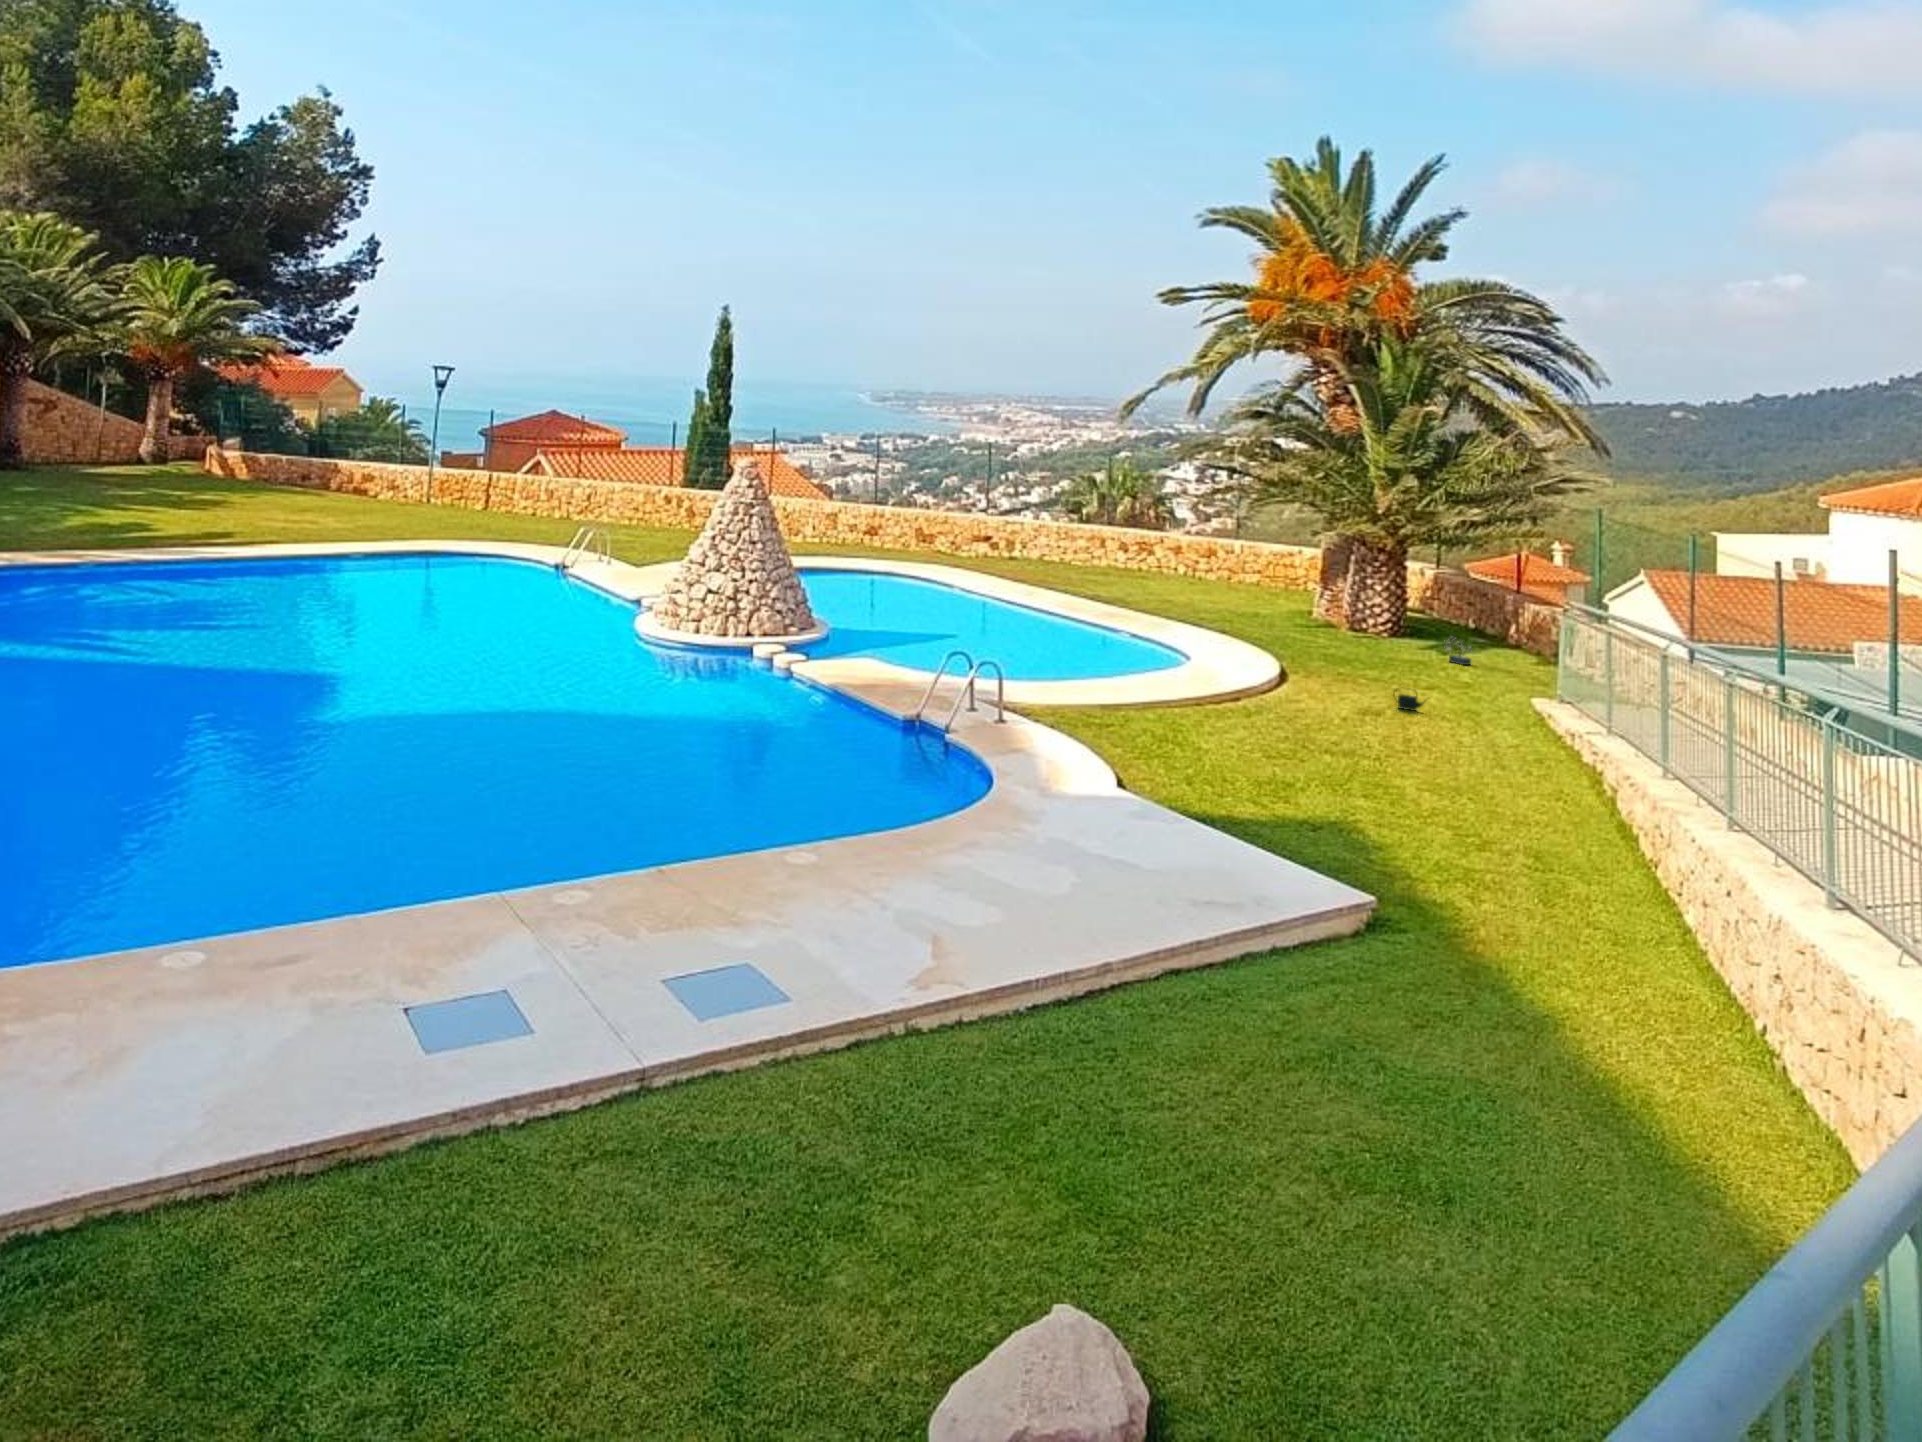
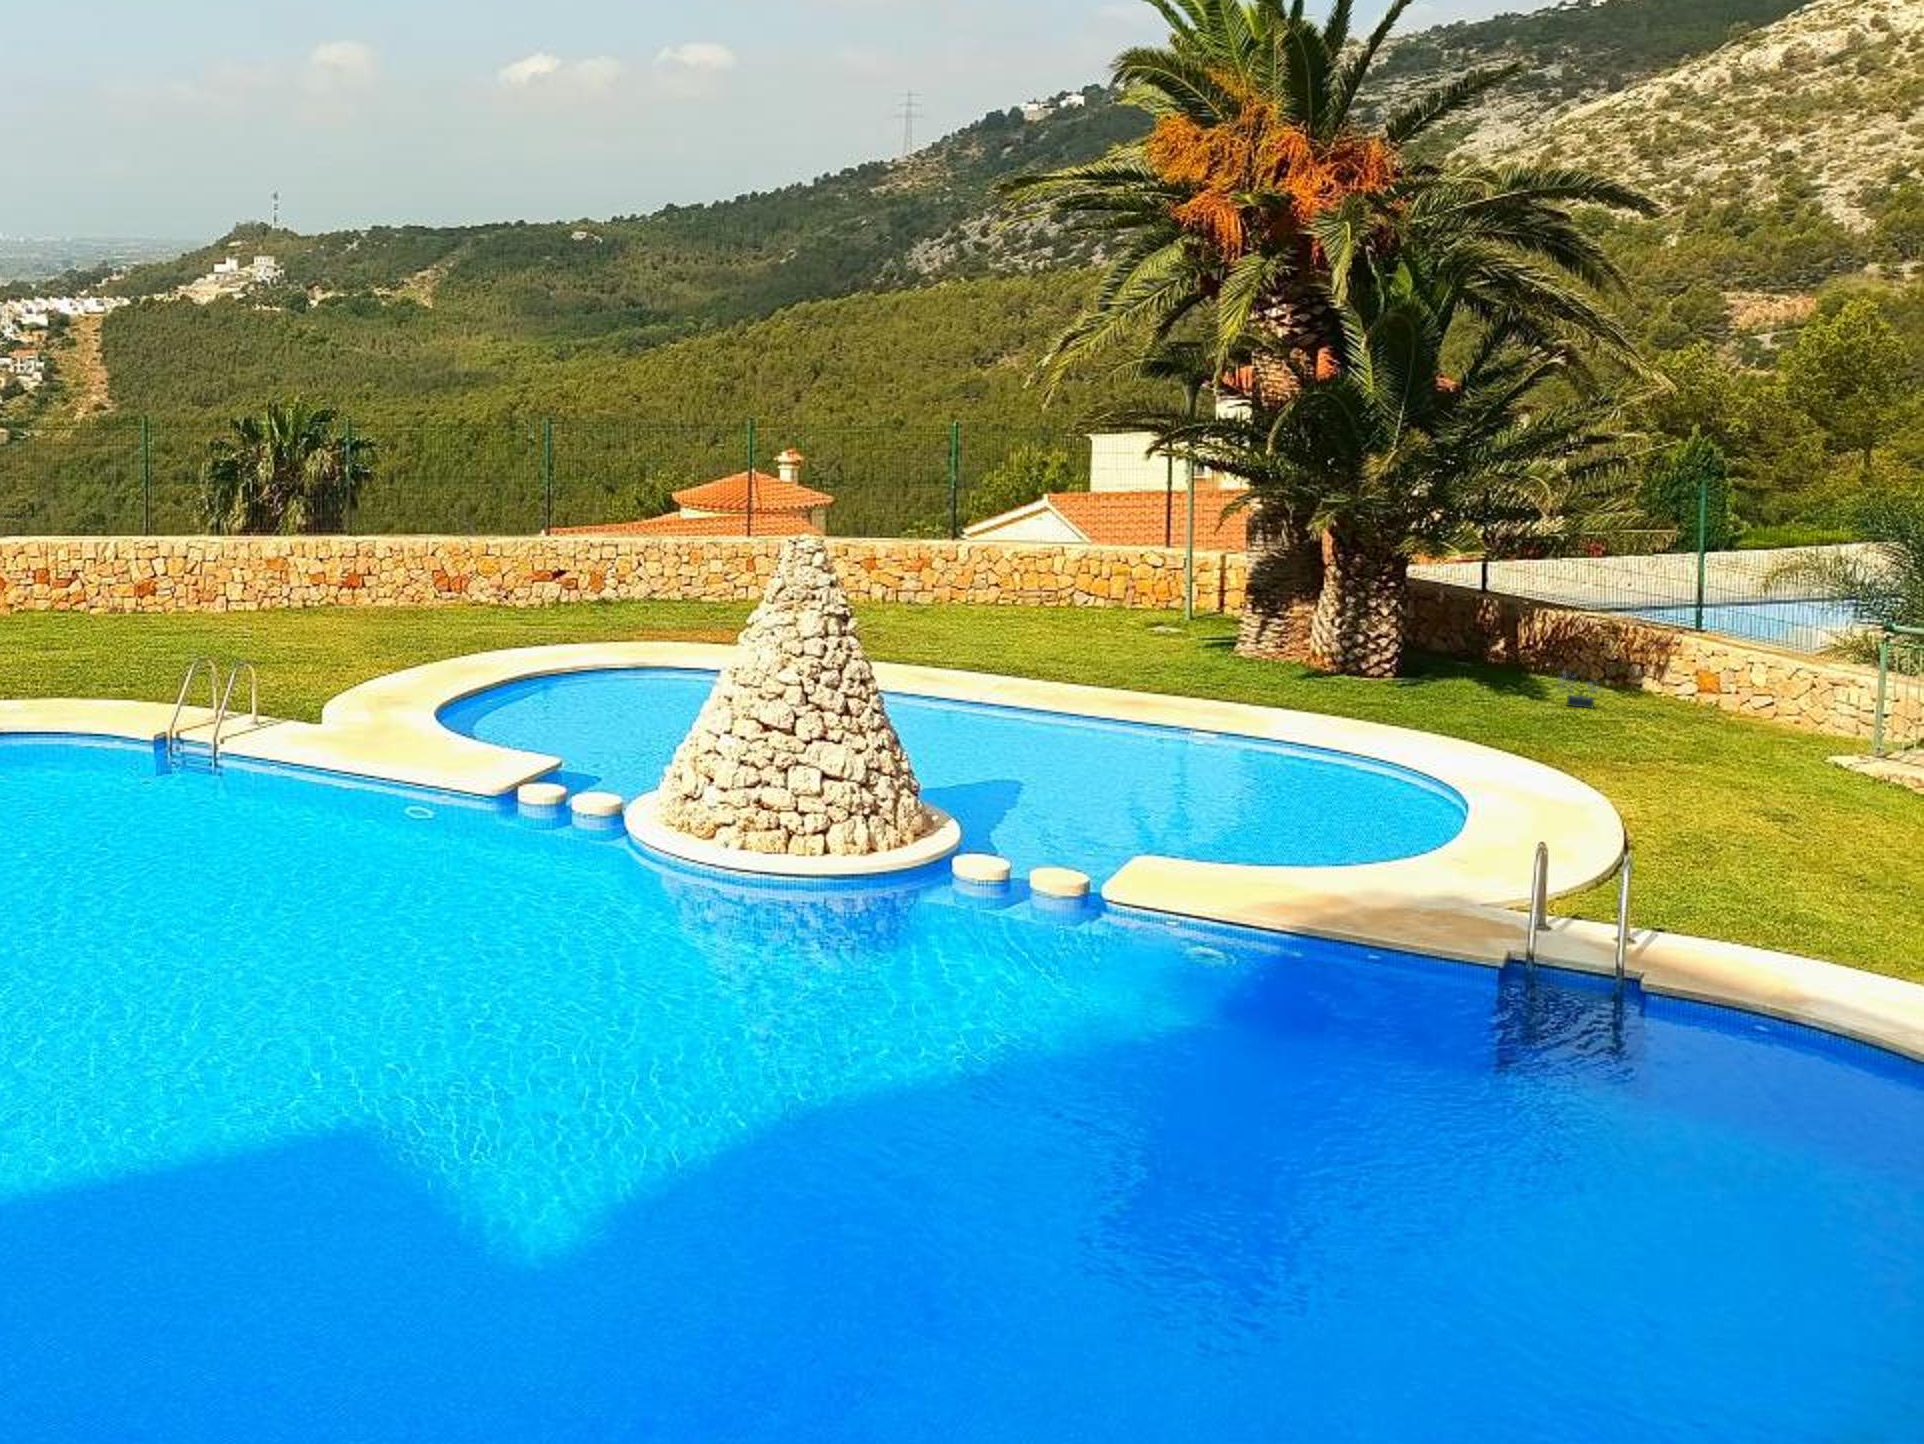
watering can: present [1397,695,1424,711] -> none [1798,771,1849,801]

